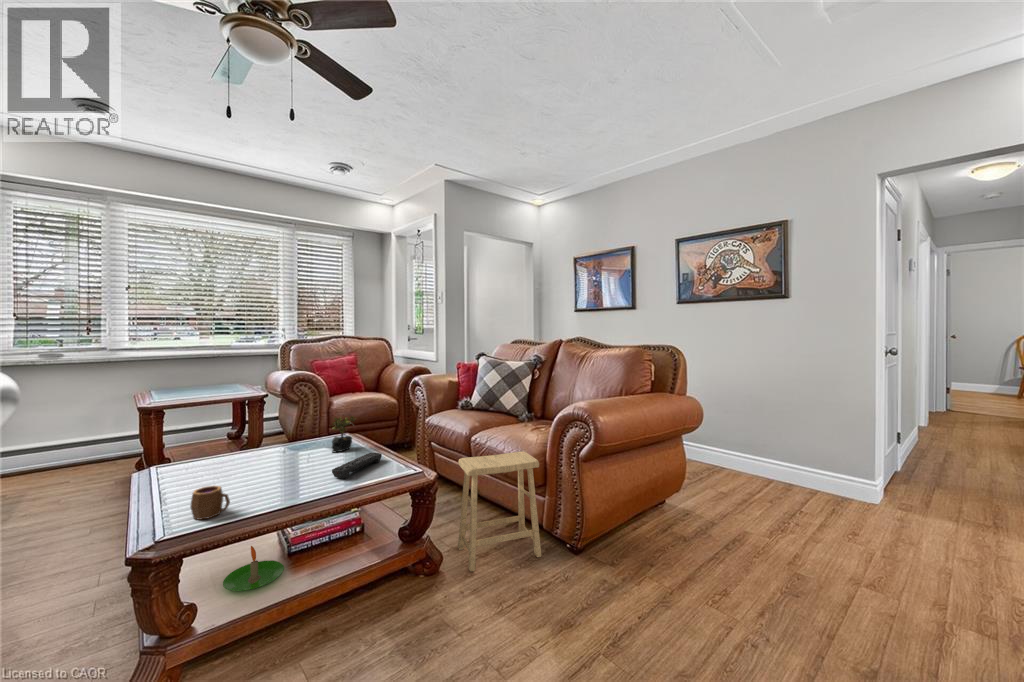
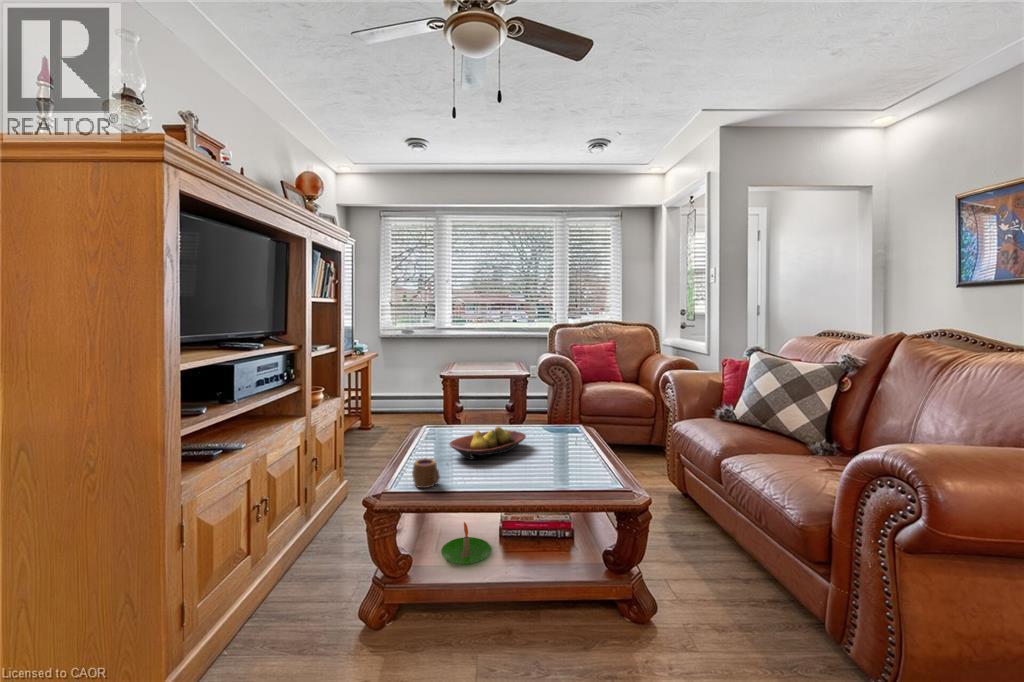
succulent plant: present [332,416,355,452] -> none [552,407,581,446]
fruit bowl: none [218,443,304,482] -> present [450,427,526,459]
footstool: present [458,451,541,572] -> none [686,486,815,662]
remote control: present [332,452,382,479] -> none [538,455,597,479]

